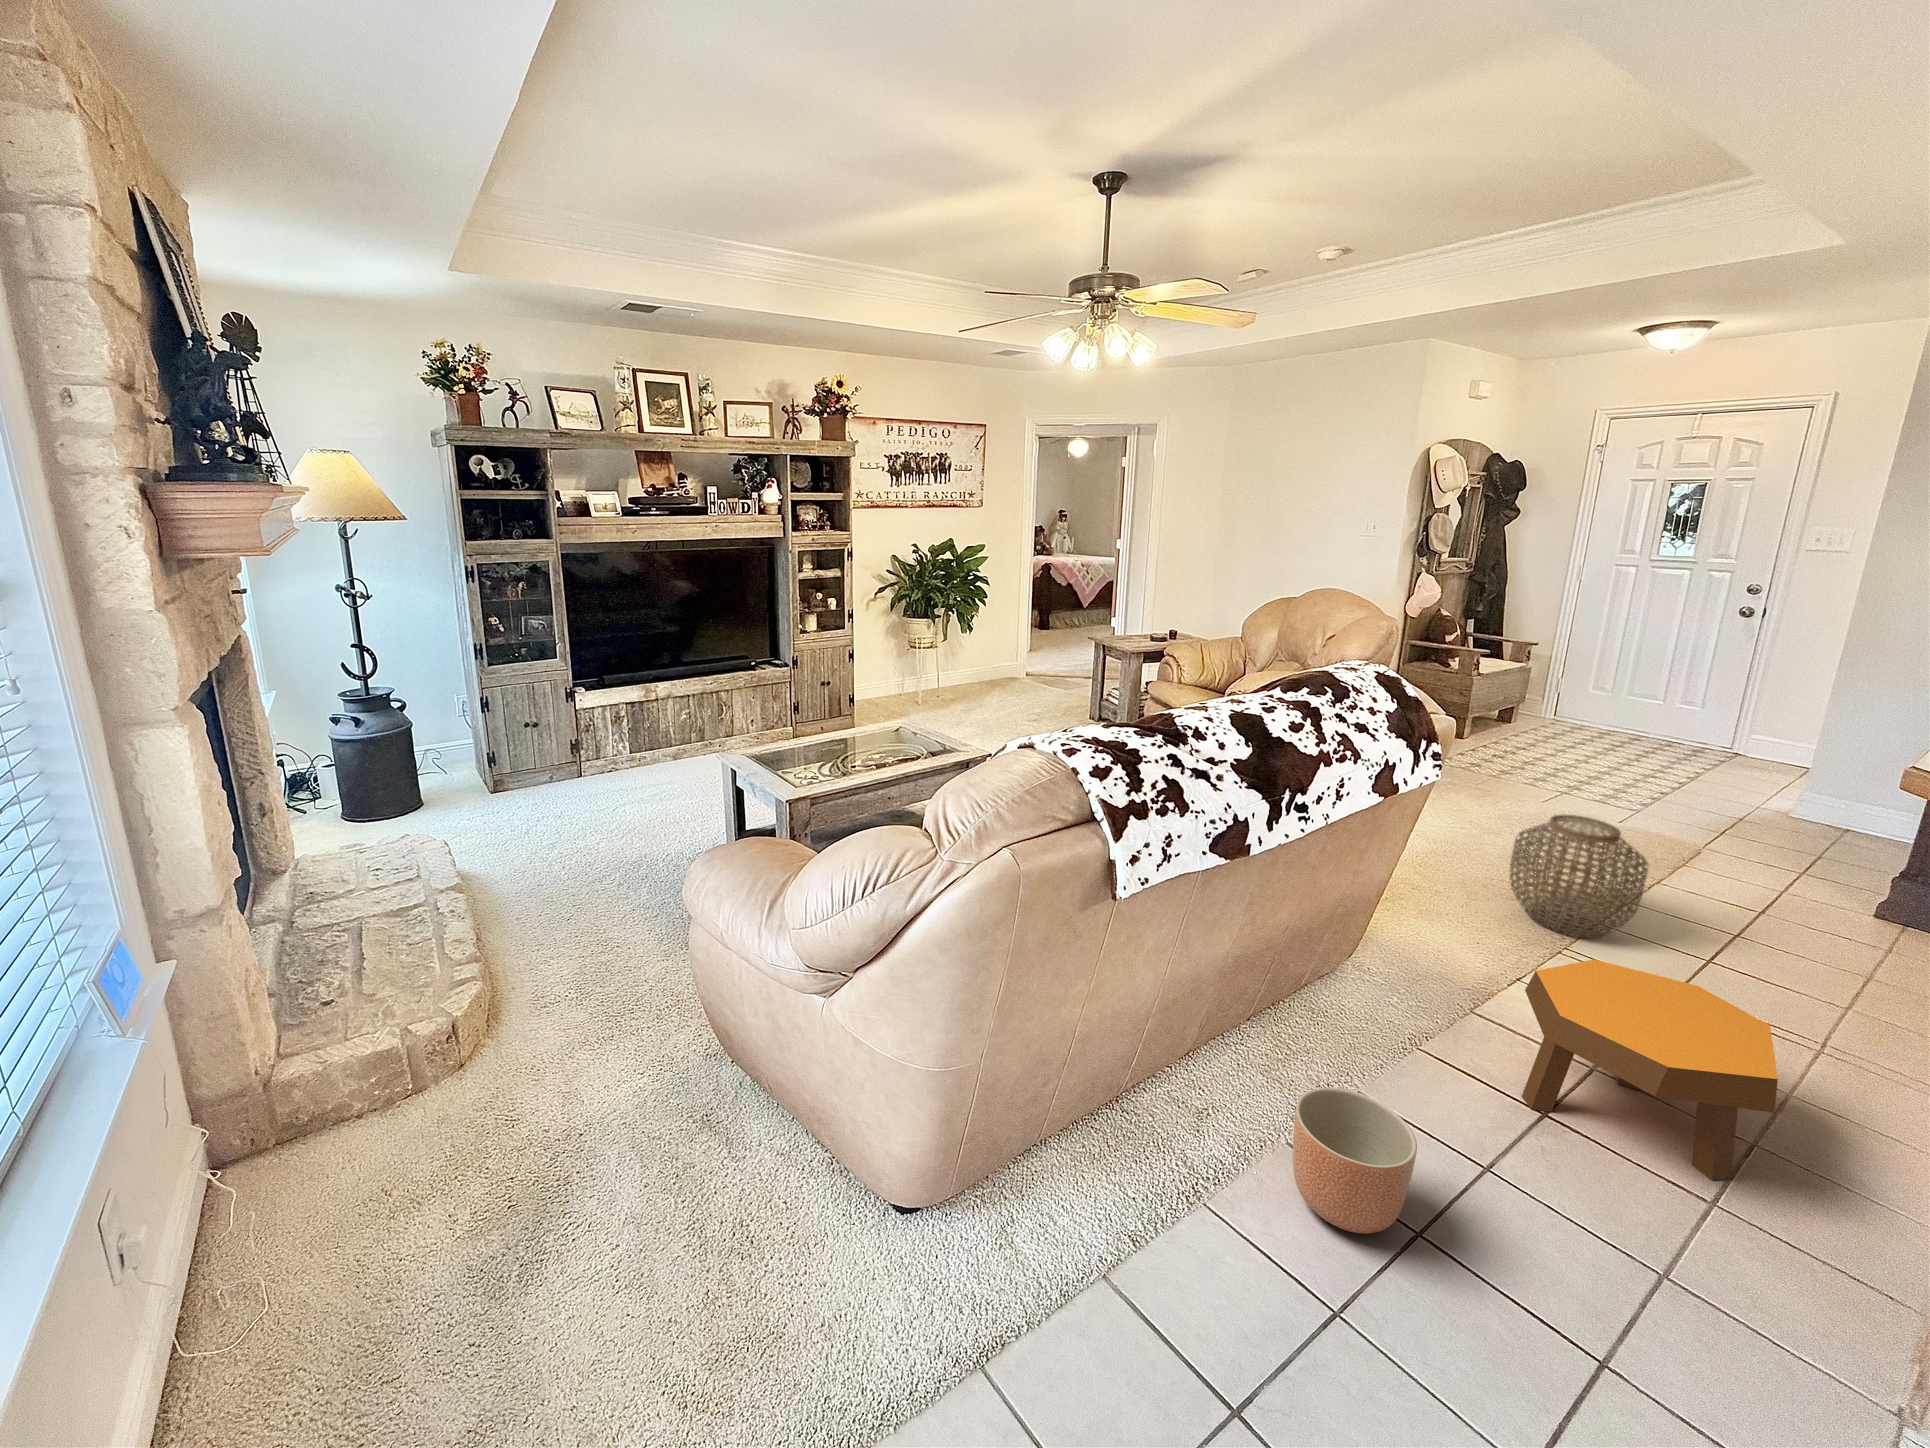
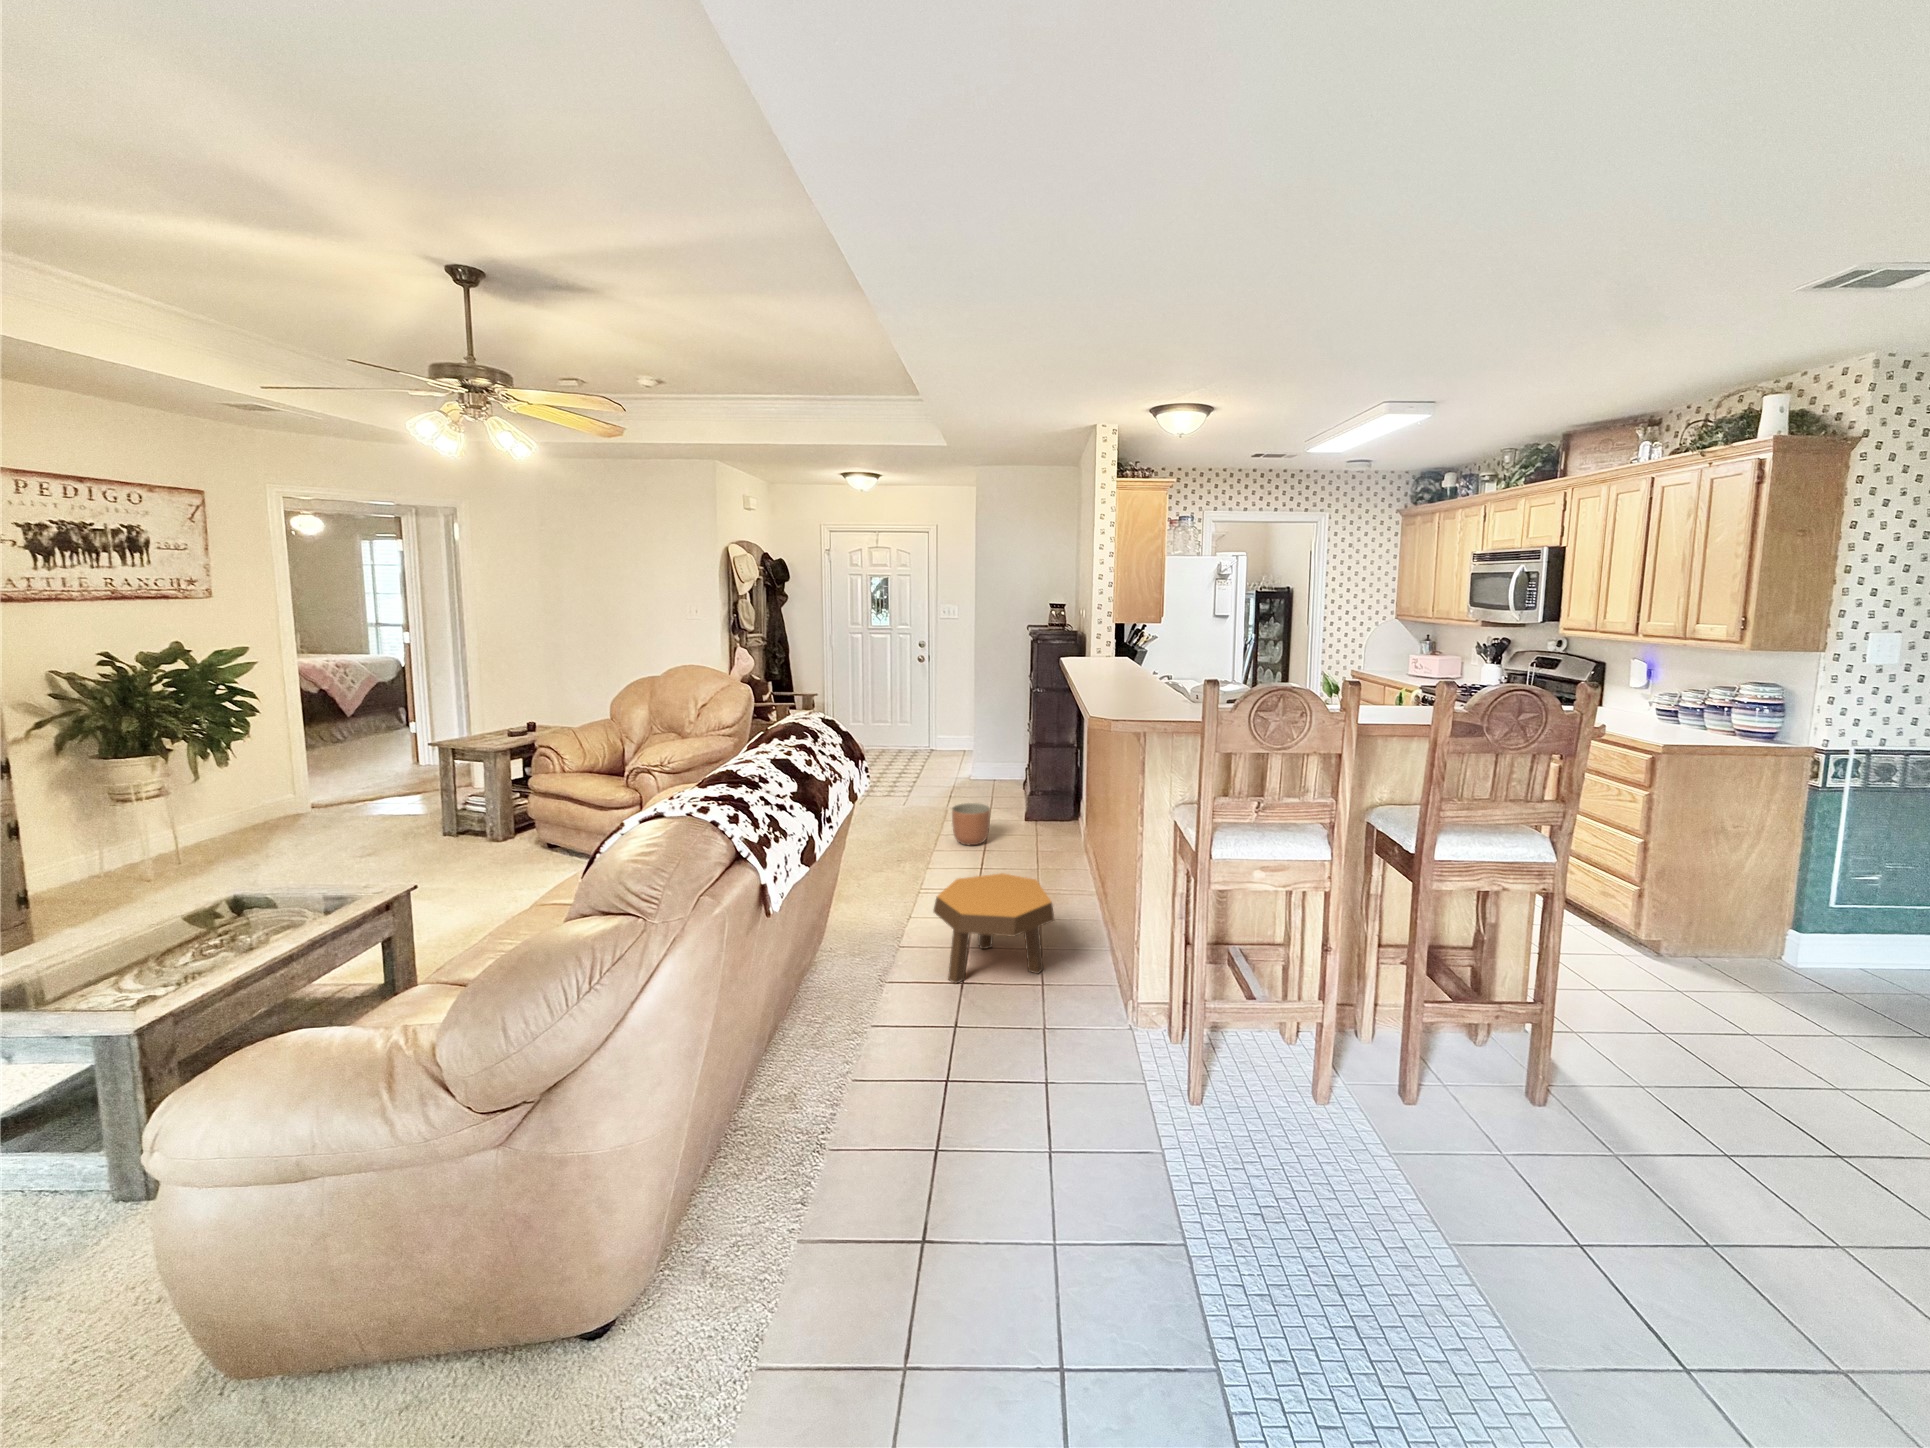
woven basket: present [1509,815,1648,938] -> none [877,799,948,881]
planter: present [1293,1087,1417,1234] -> present [952,803,990,845]

